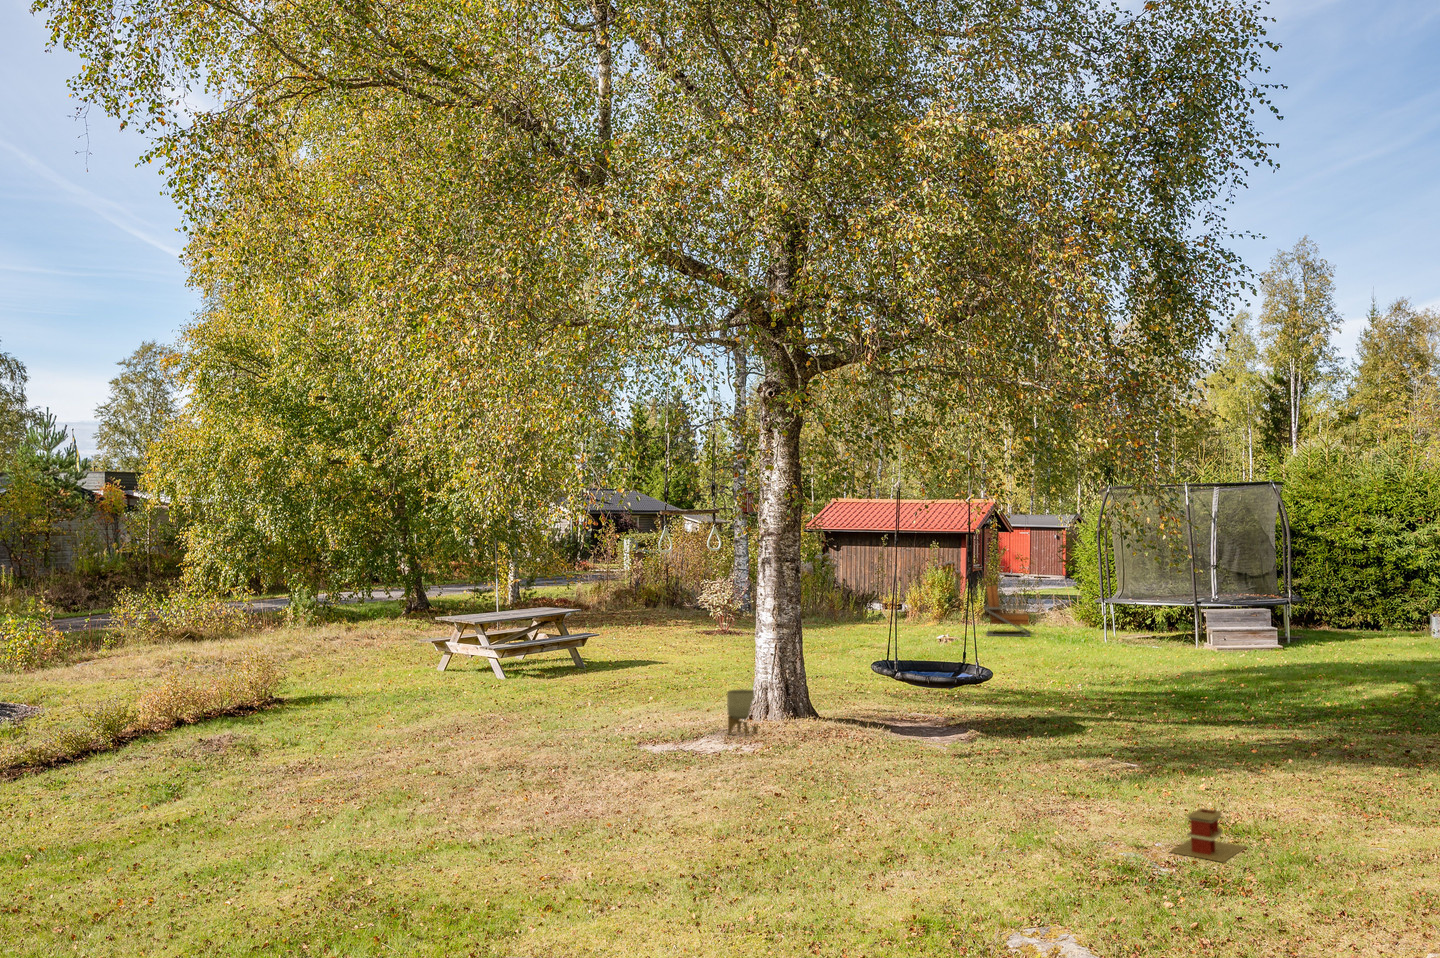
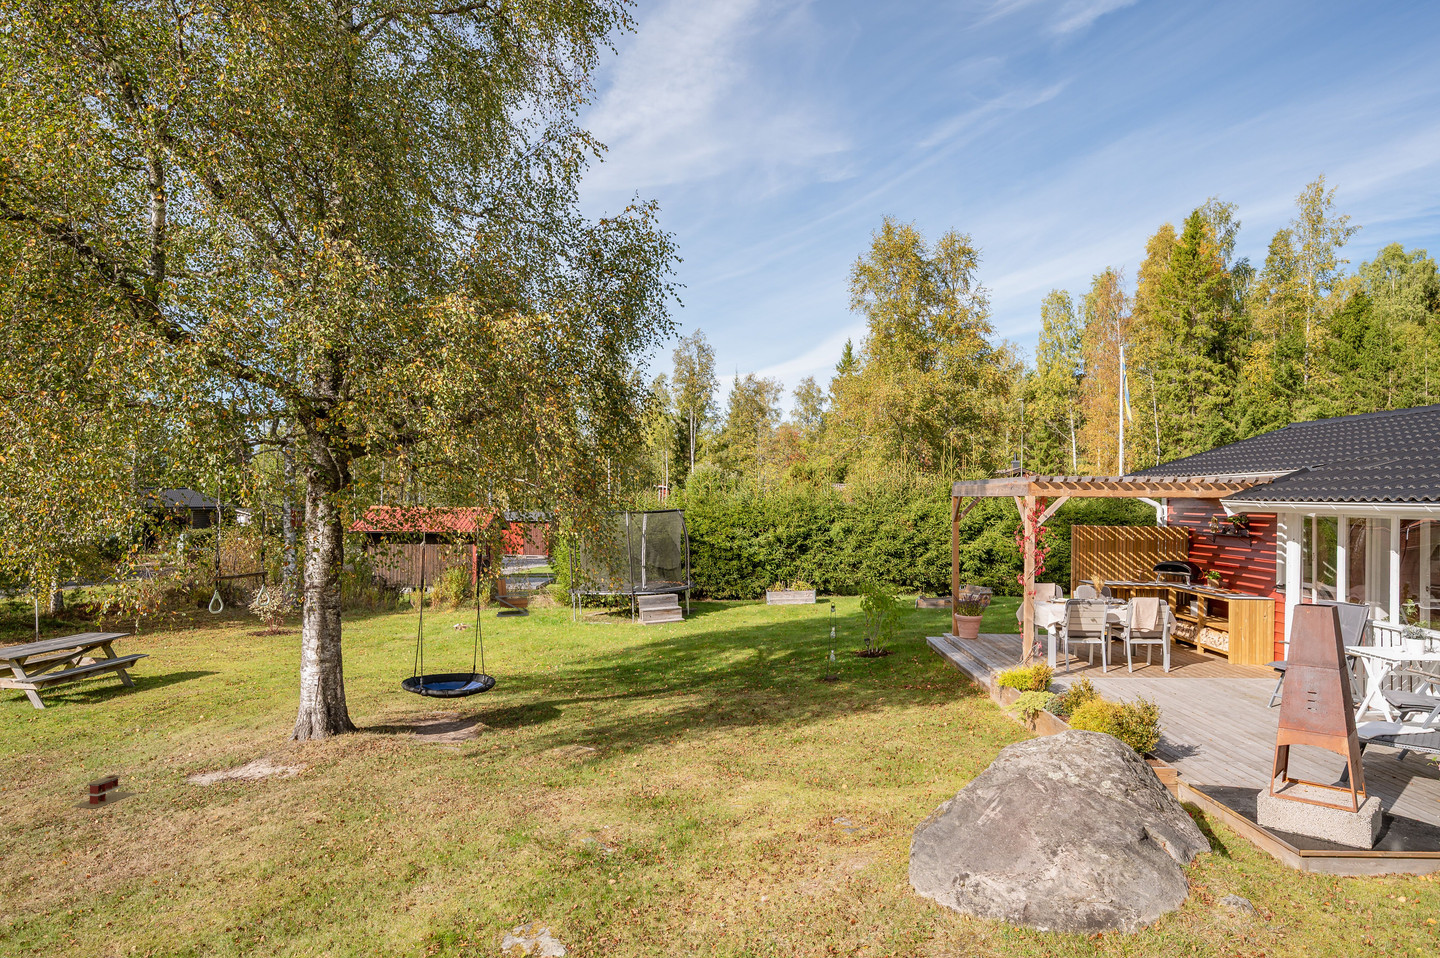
planter: present [727,689,757,736] -> none [274,714,302,755]
toy house: present [1170,808,1246,862] -> present [73,774,136,808]

